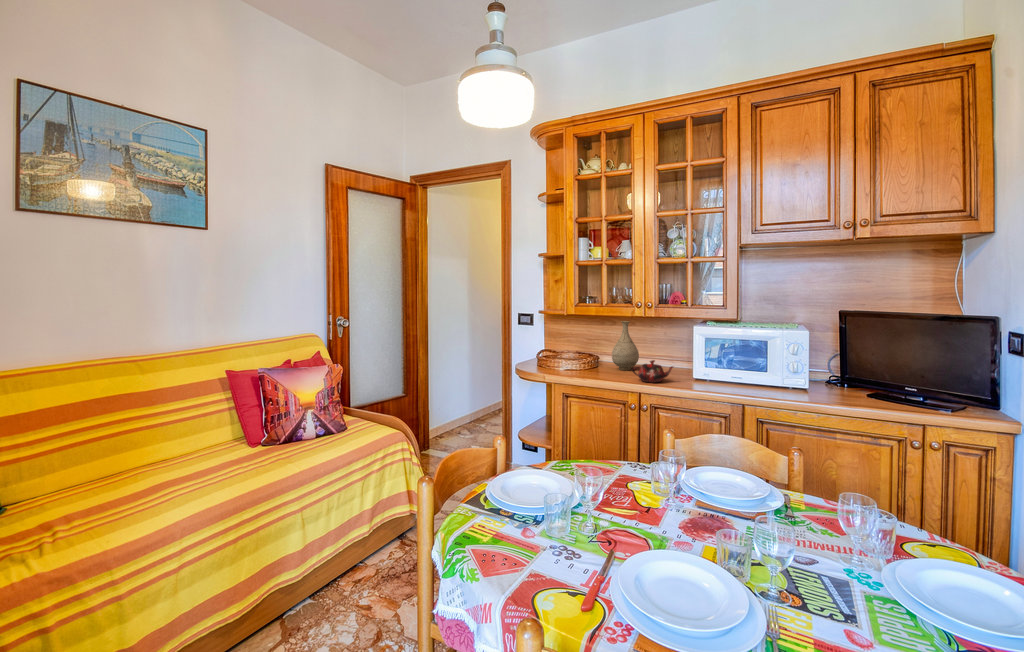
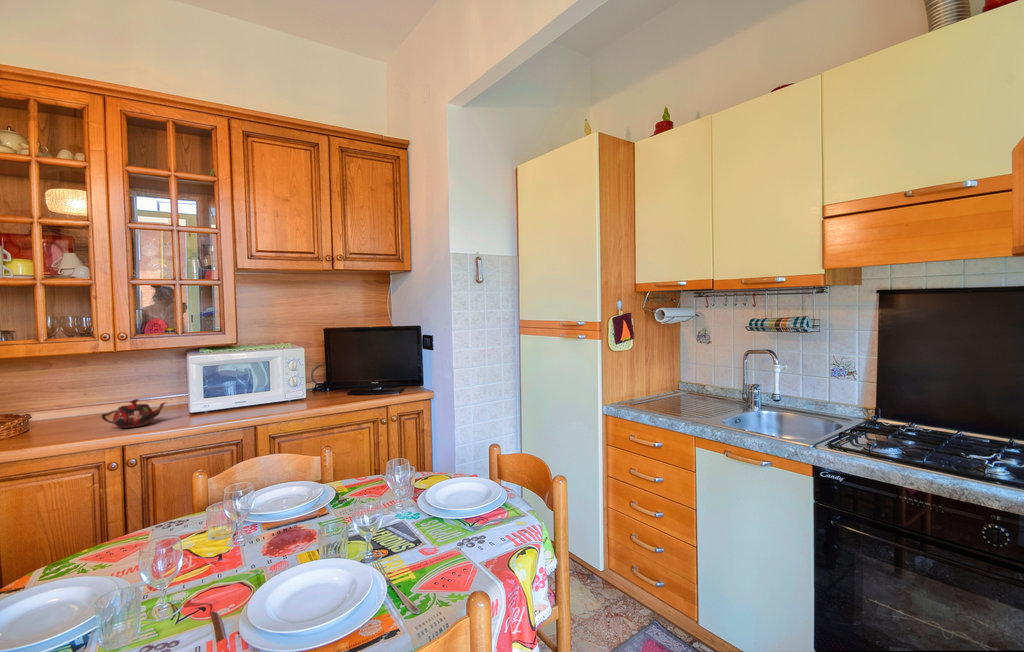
vase: present [612,321,639,370] -> none [52,355,102,422]

